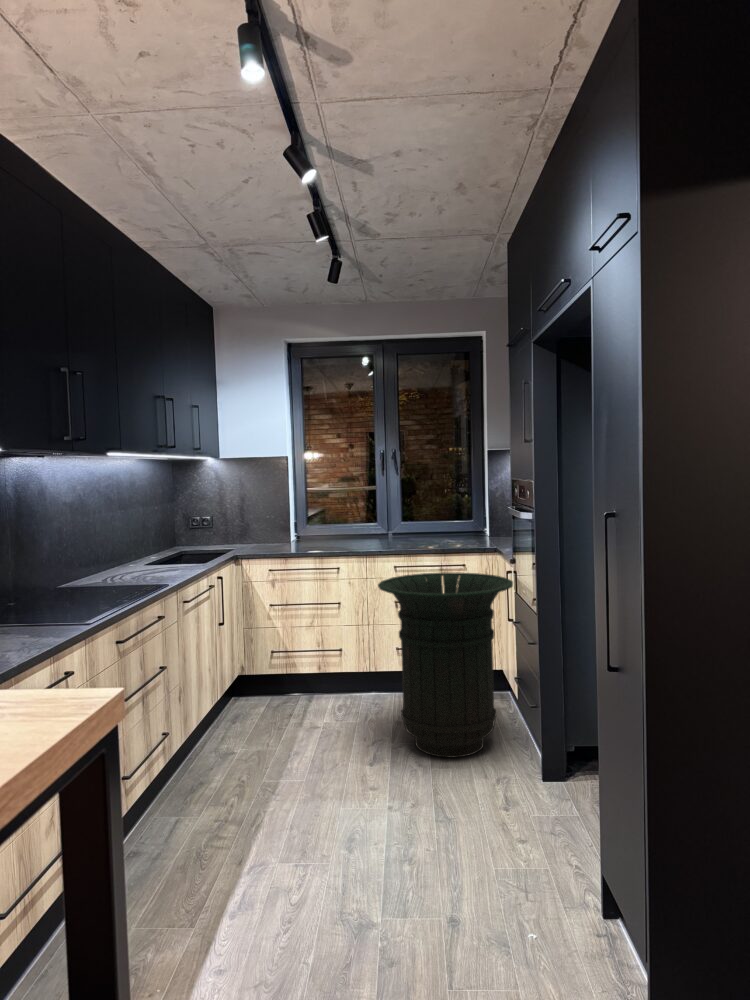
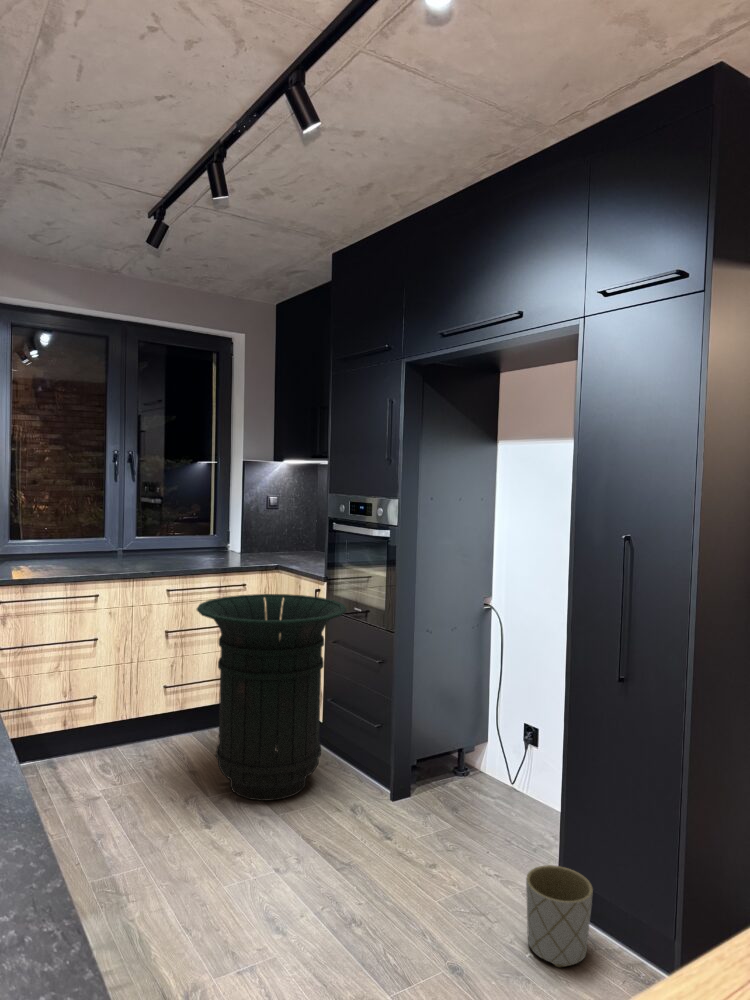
planter: none [533,864,605,973] -> present [526,865,593,967]

